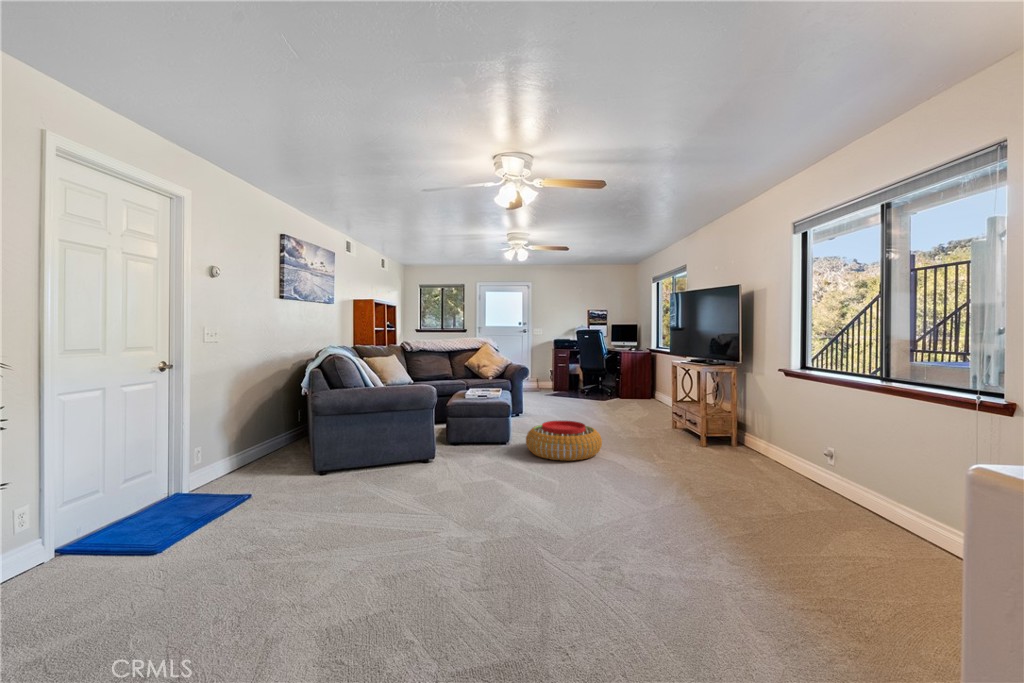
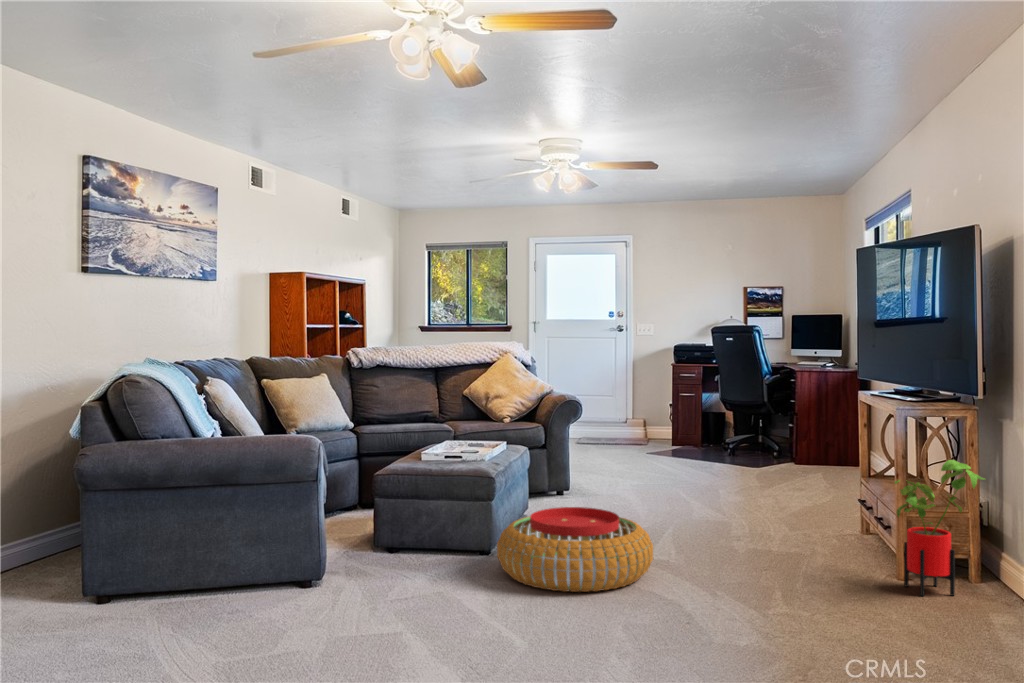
house plant: none [705,393,746,454] -> present [895,460,984,596]

